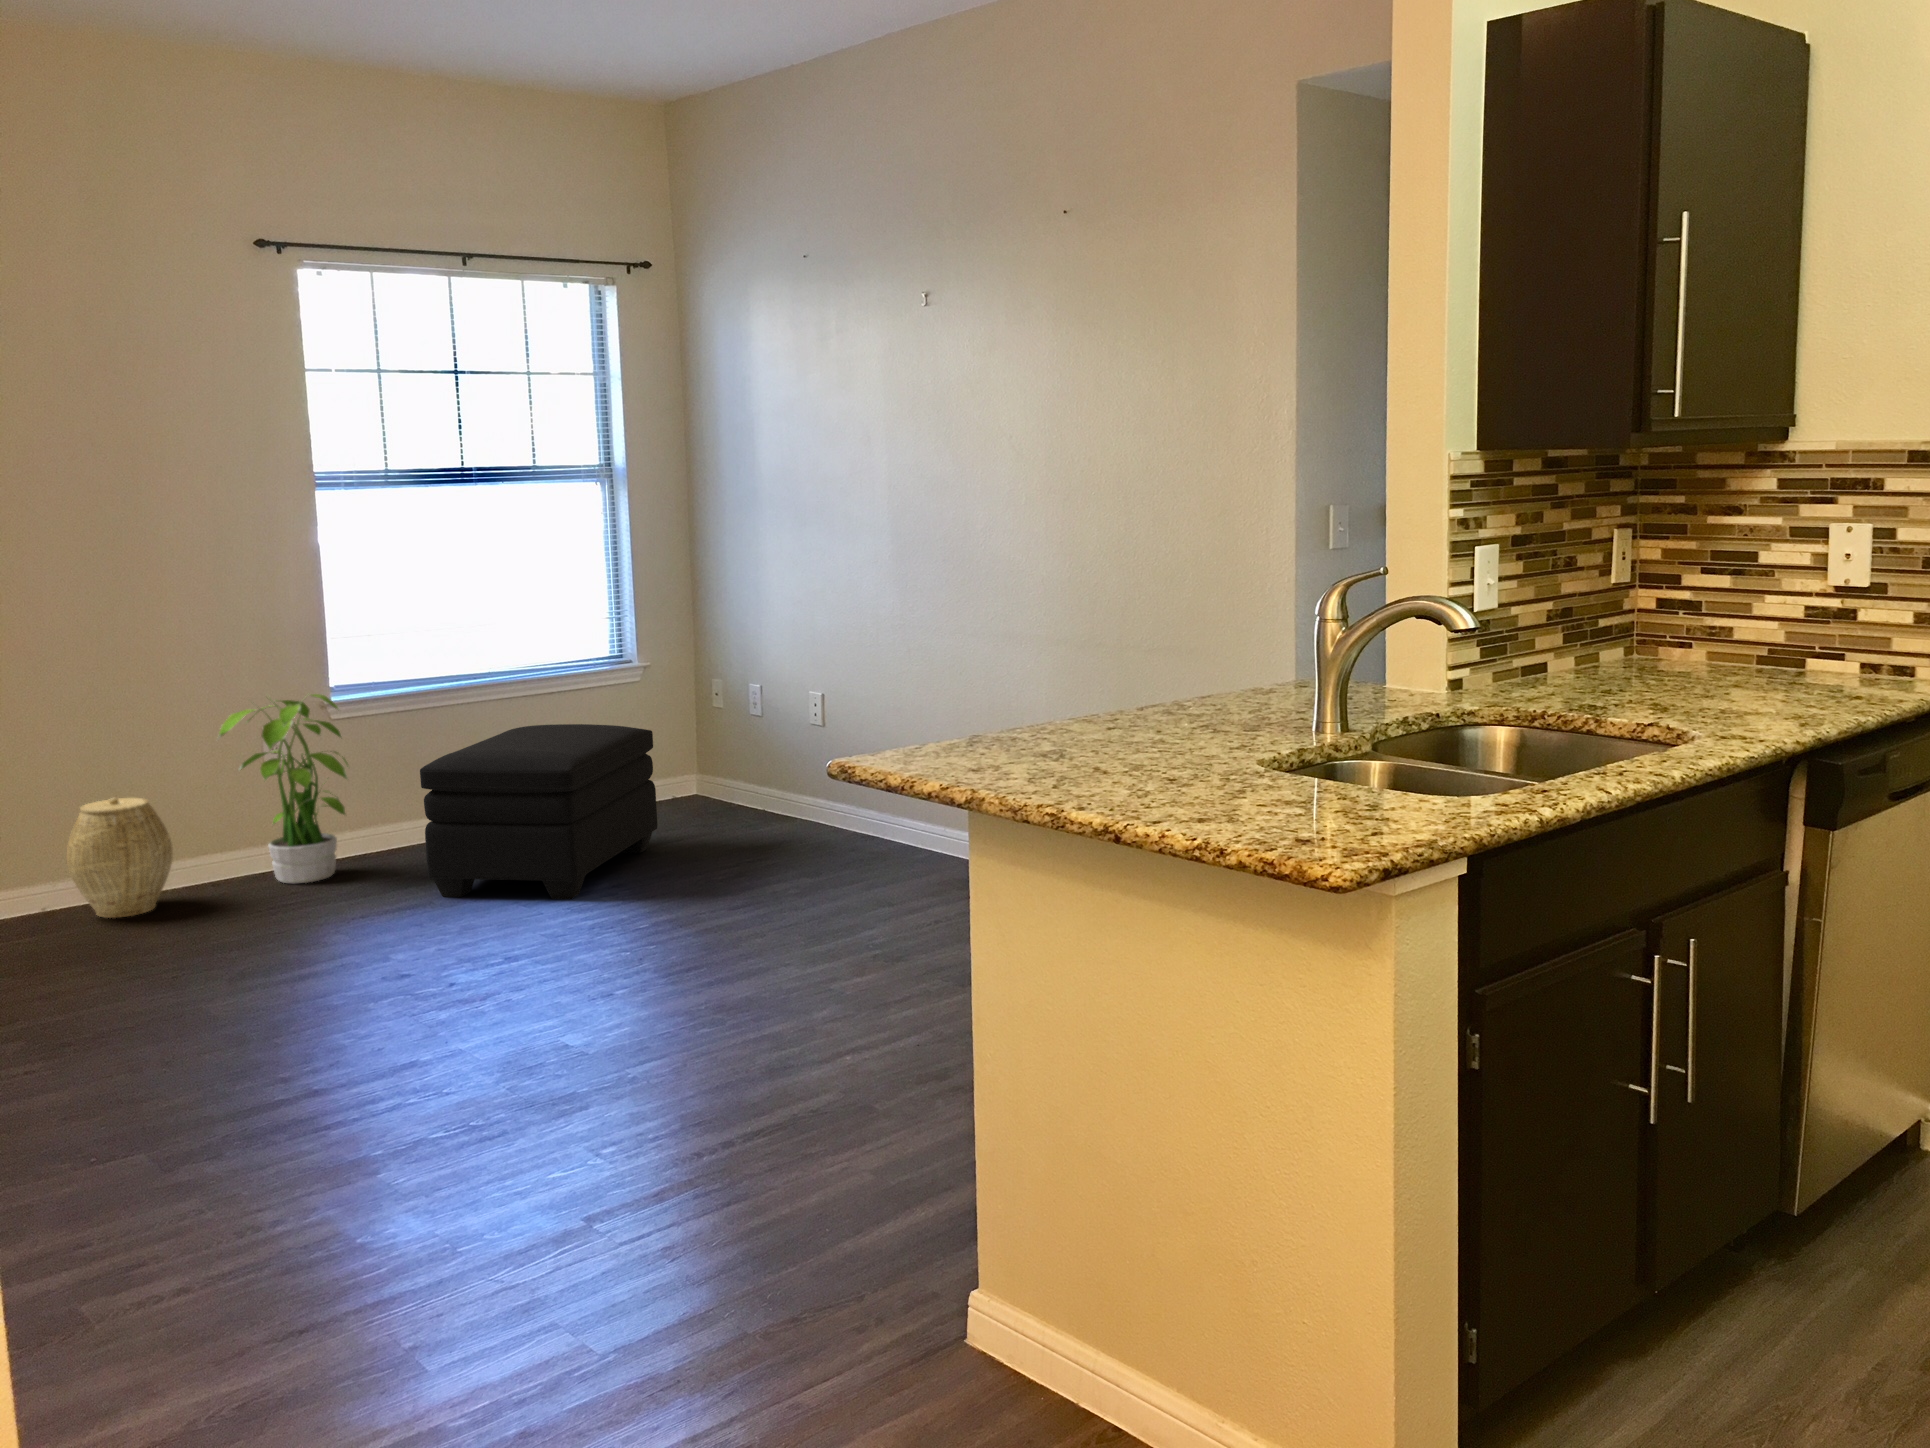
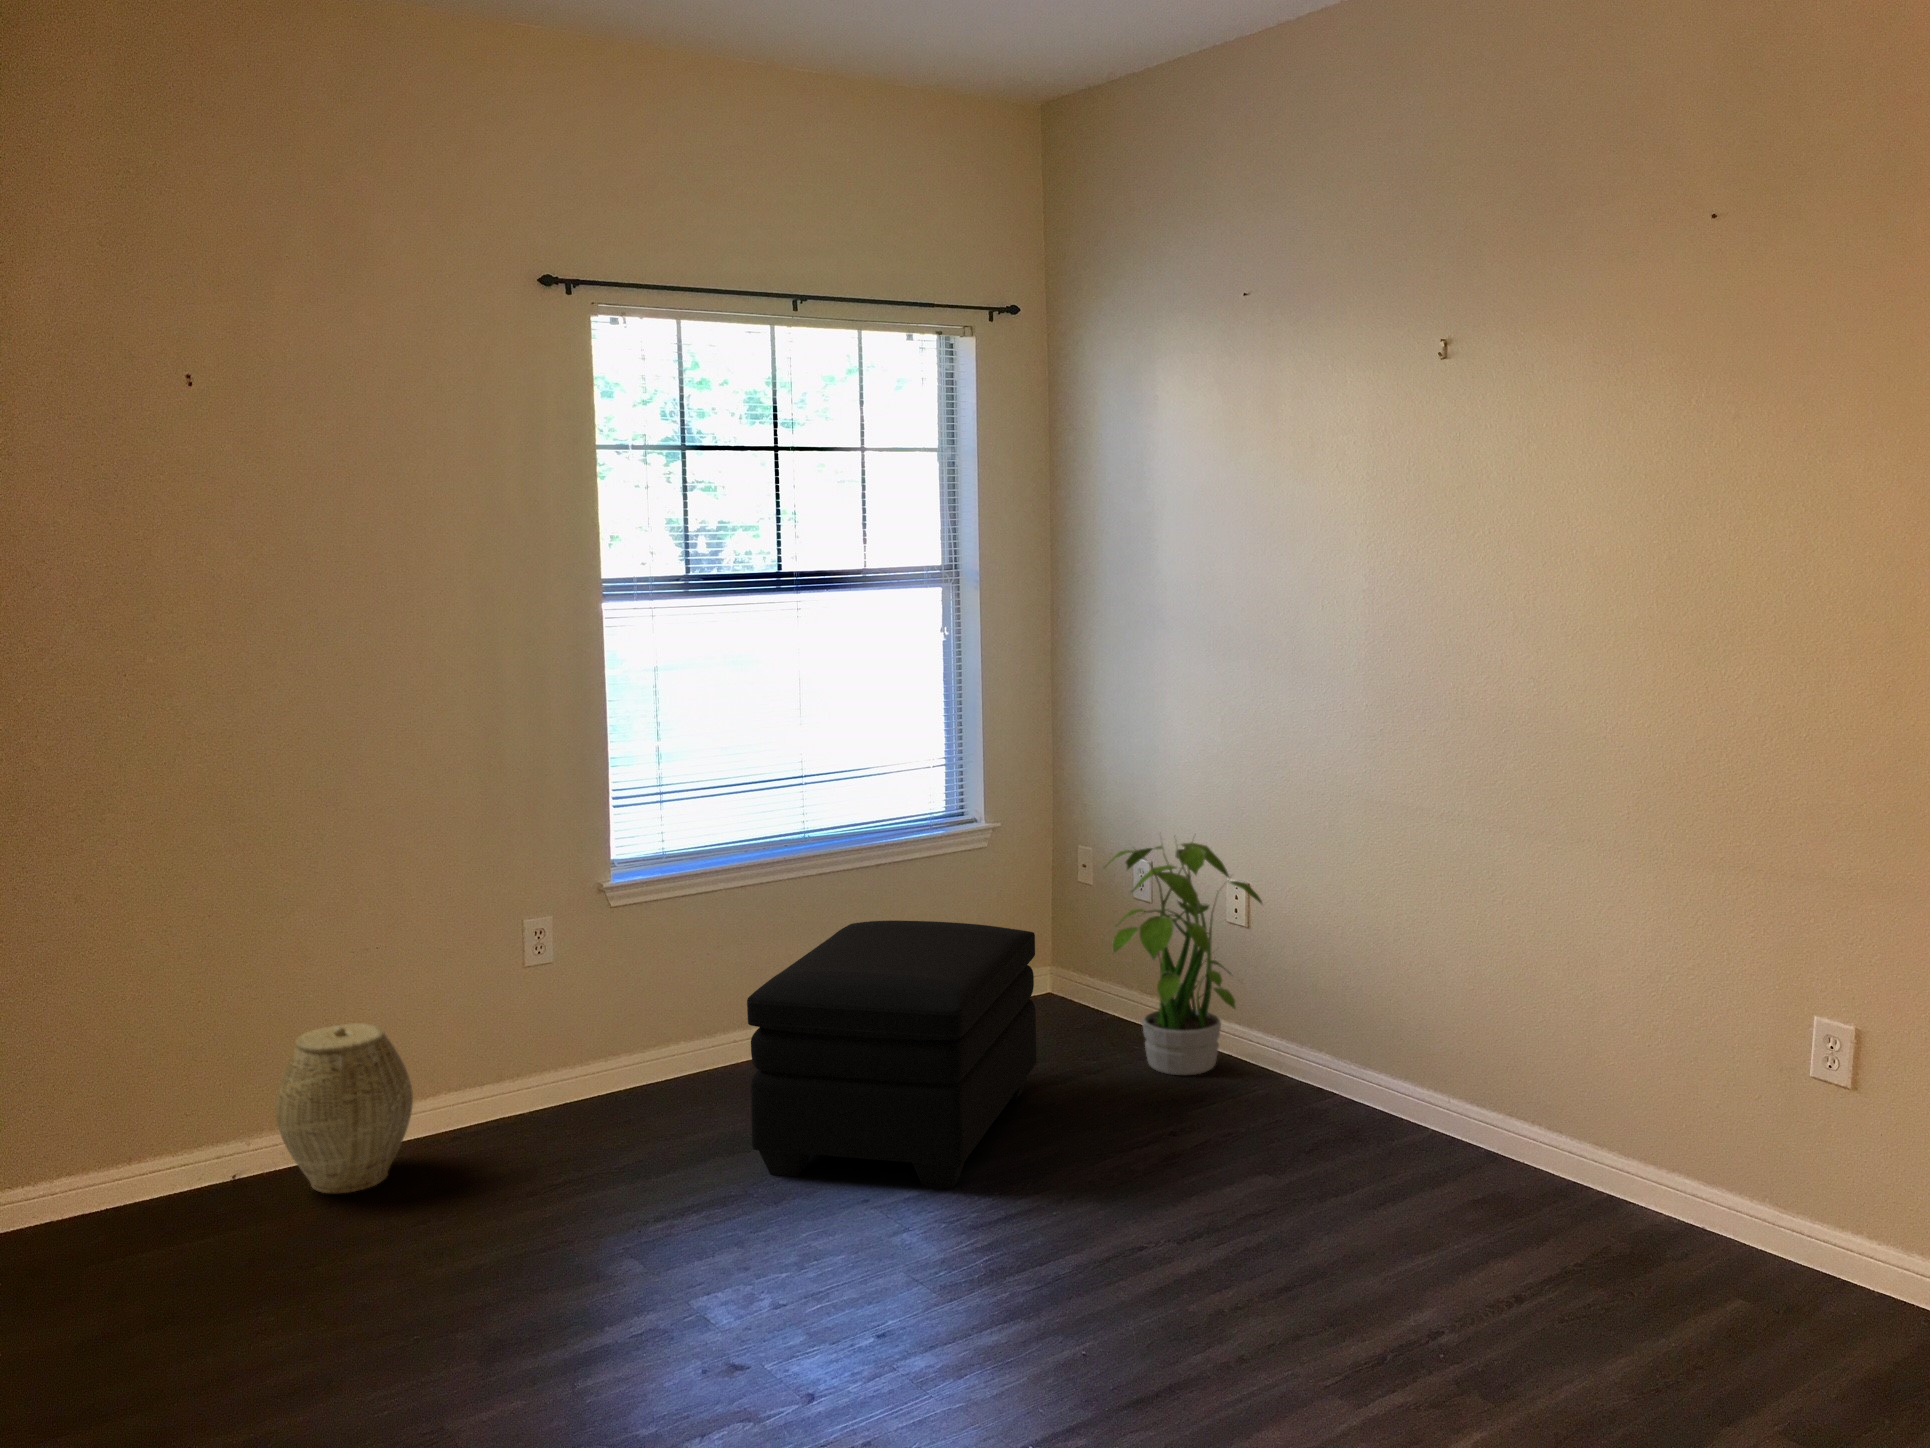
potted plant: present [218,694,348,883] -> present [1102,839,1262,1075]

